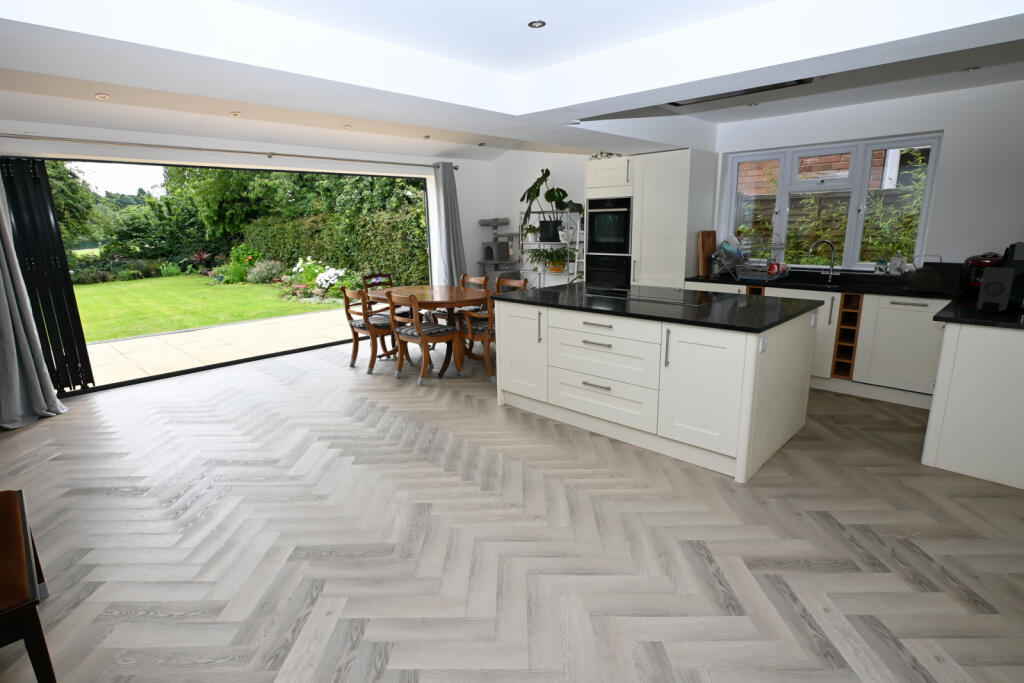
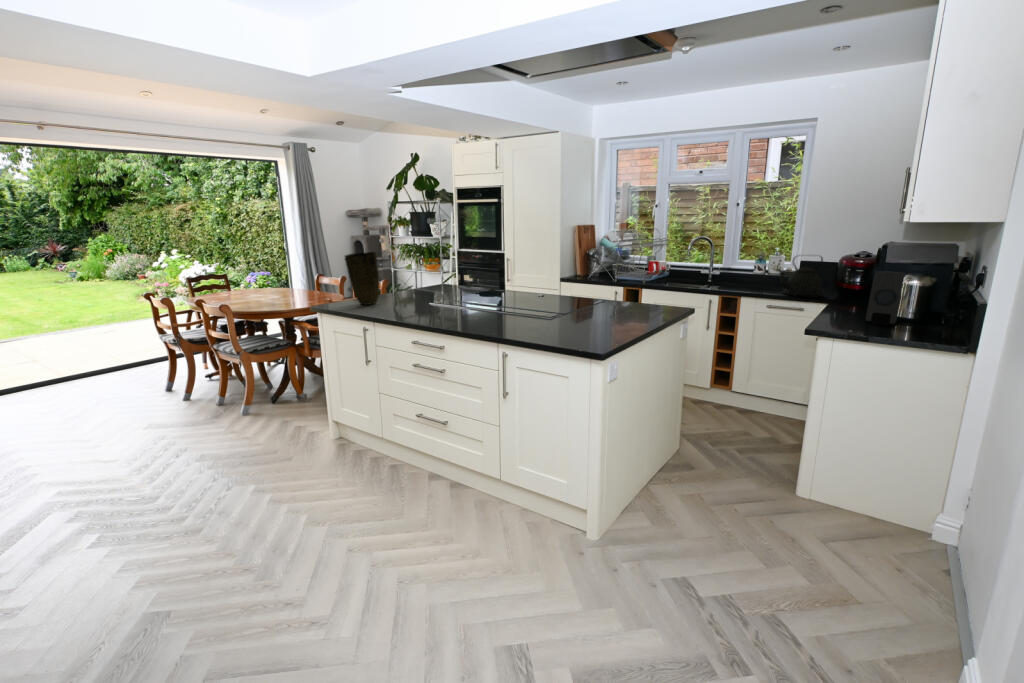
vase: none [523,255,548,296] -> present [345,252,380,305]

